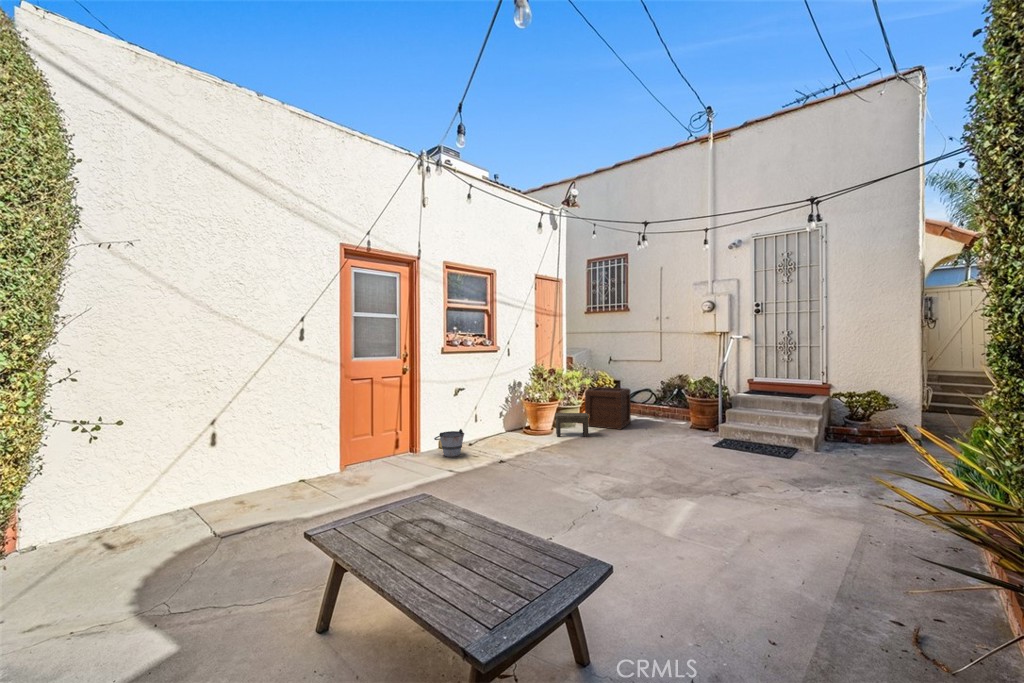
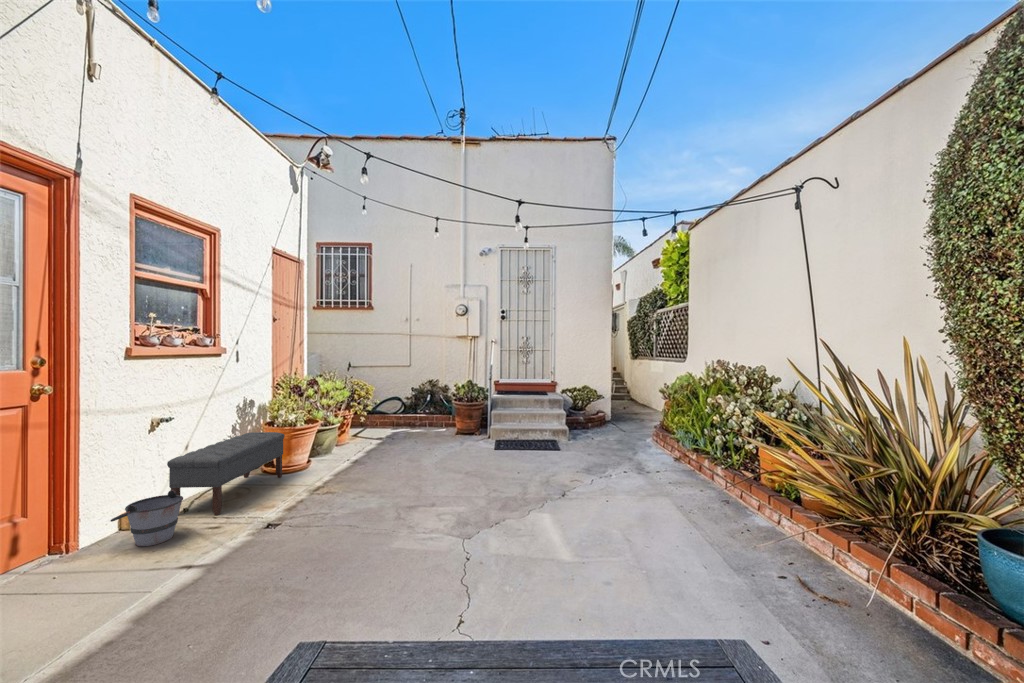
wooden crate: present [585,387,631,429] -> none [343,398,392,449]
bench: none [464,404,534,450] -> present [167,432,285,515]
side table: present [555,413,589,437] -> none [312,432,362,470]

